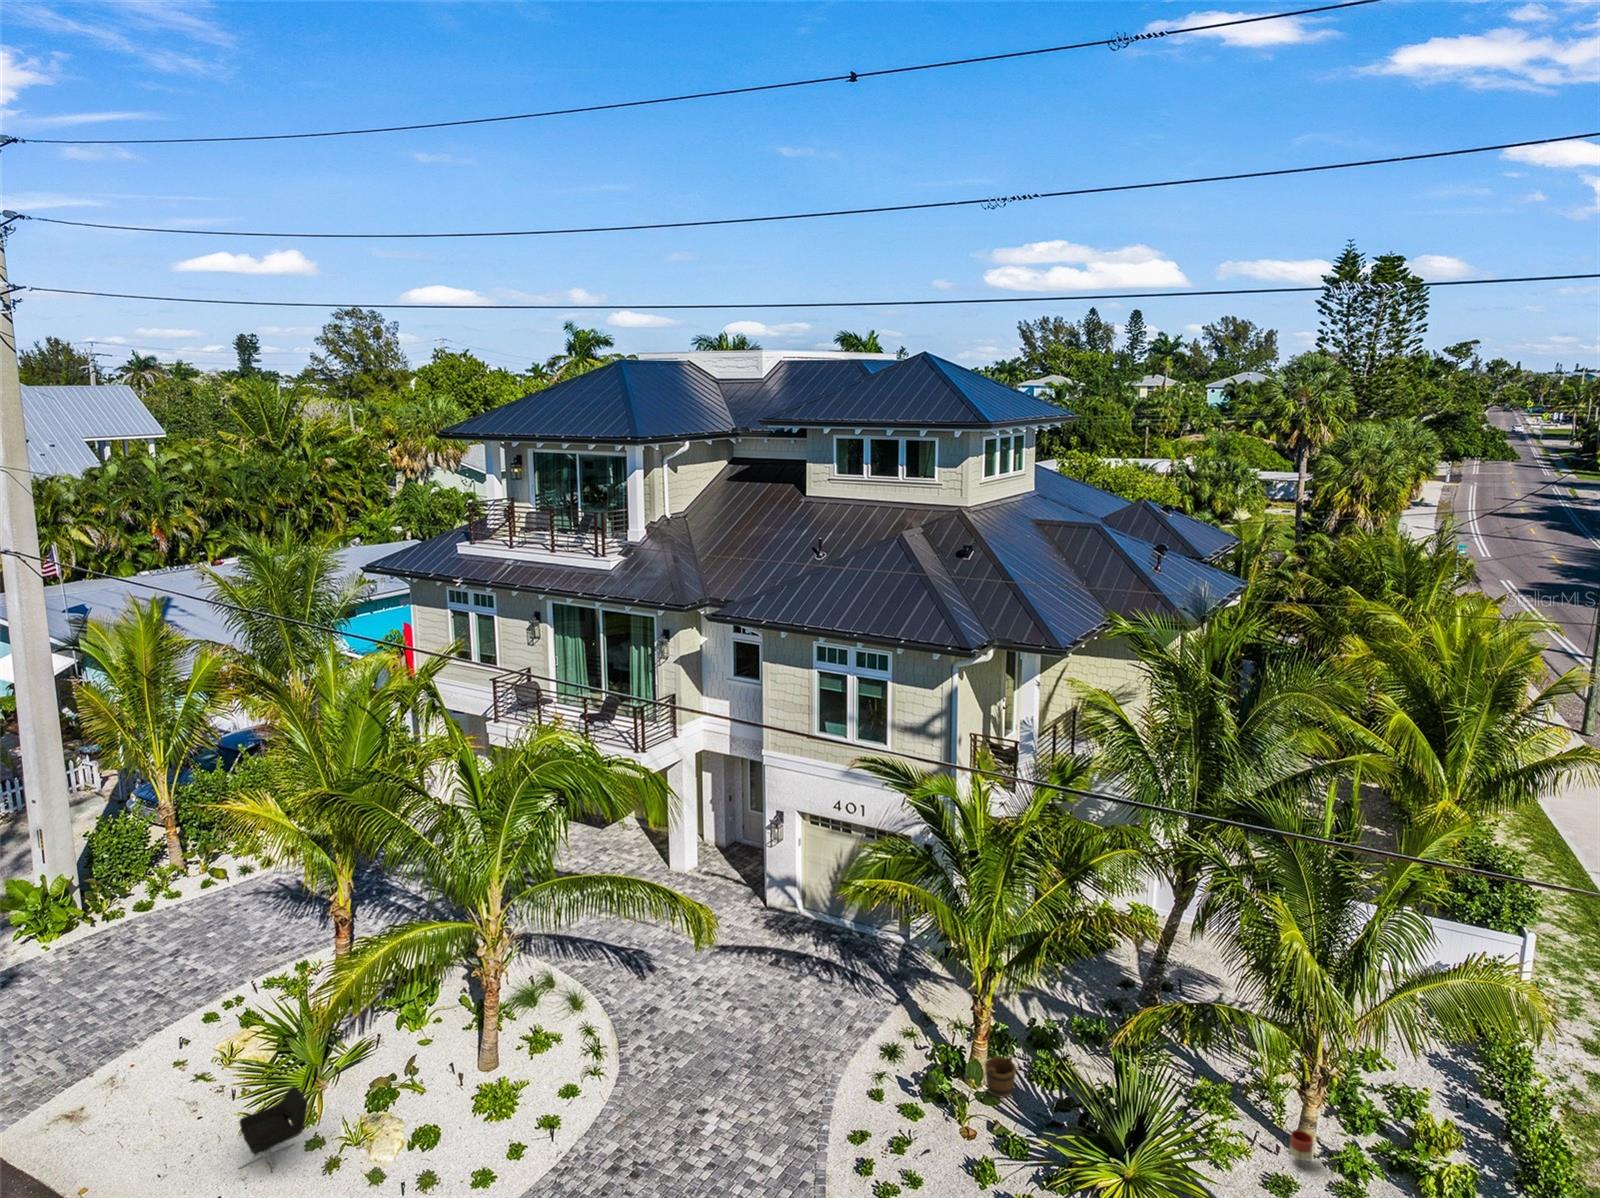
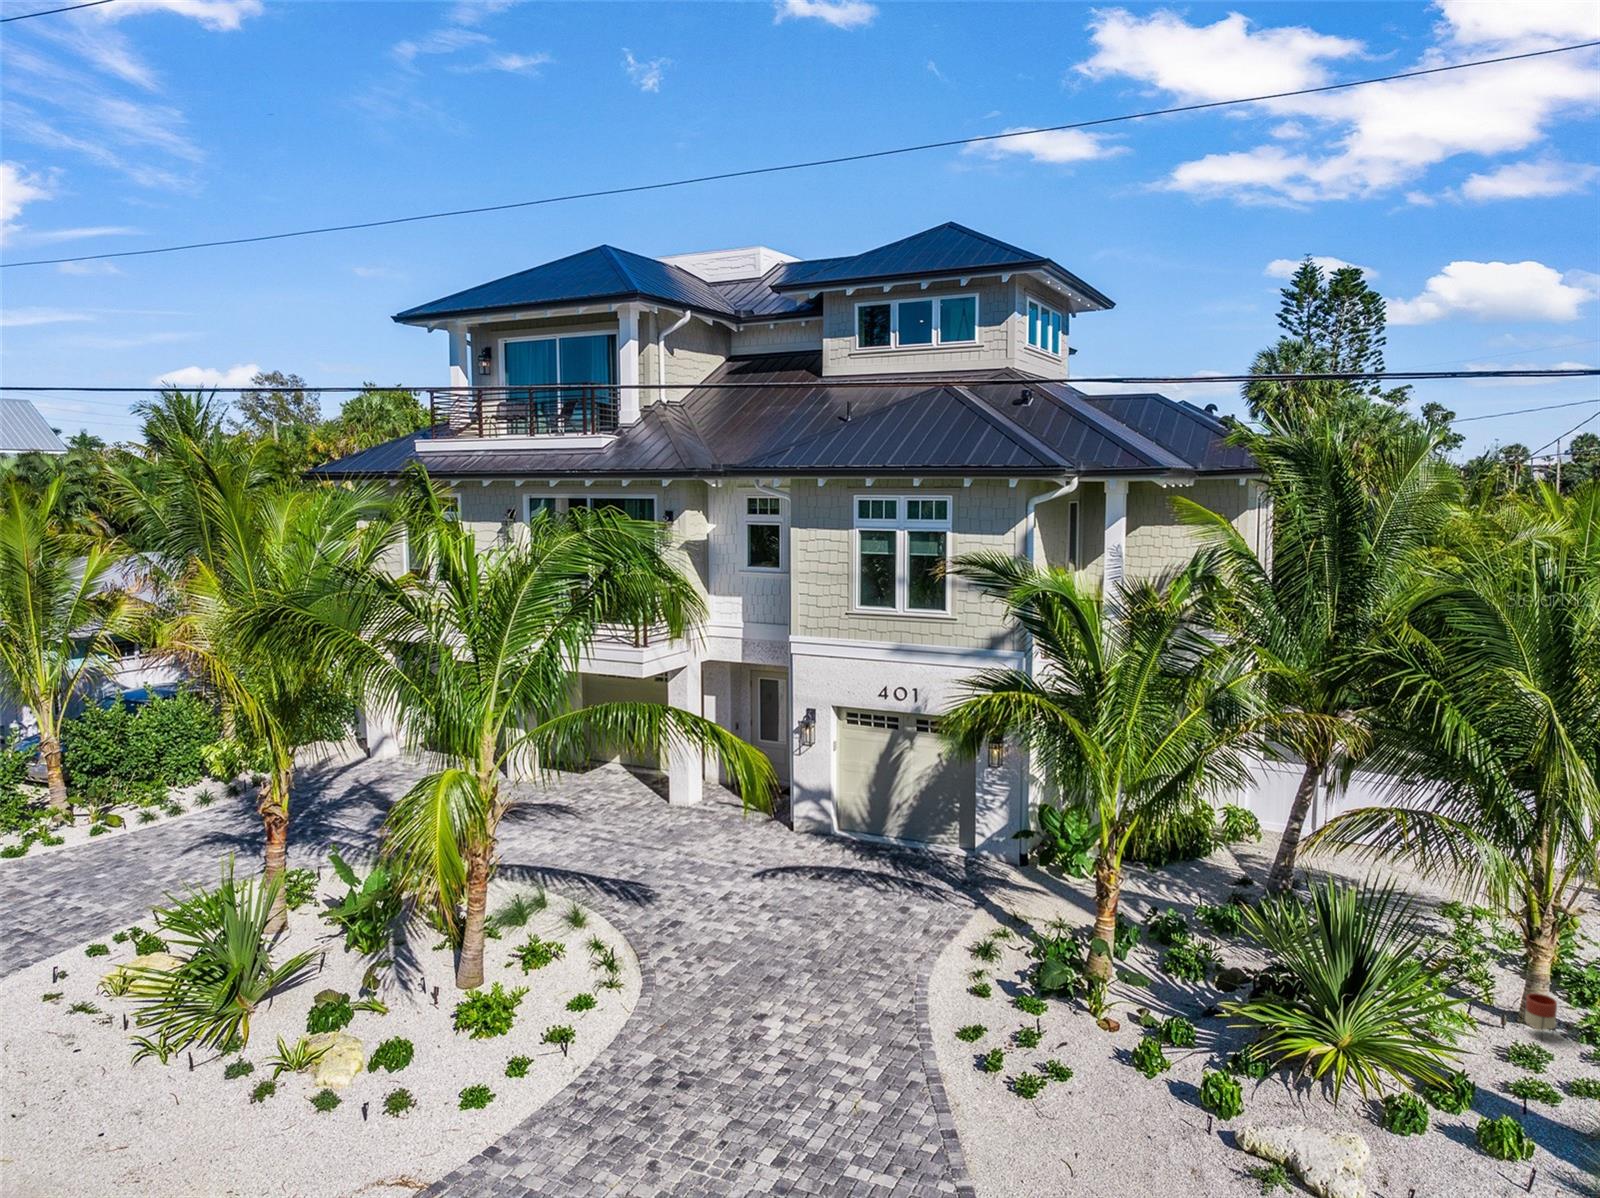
bucket: present [985,1055,1016,1098] -> none [1112,940,1153,991]
lounge chair: present [239,1087,308,1169] -> none [136,994,234,1100]

